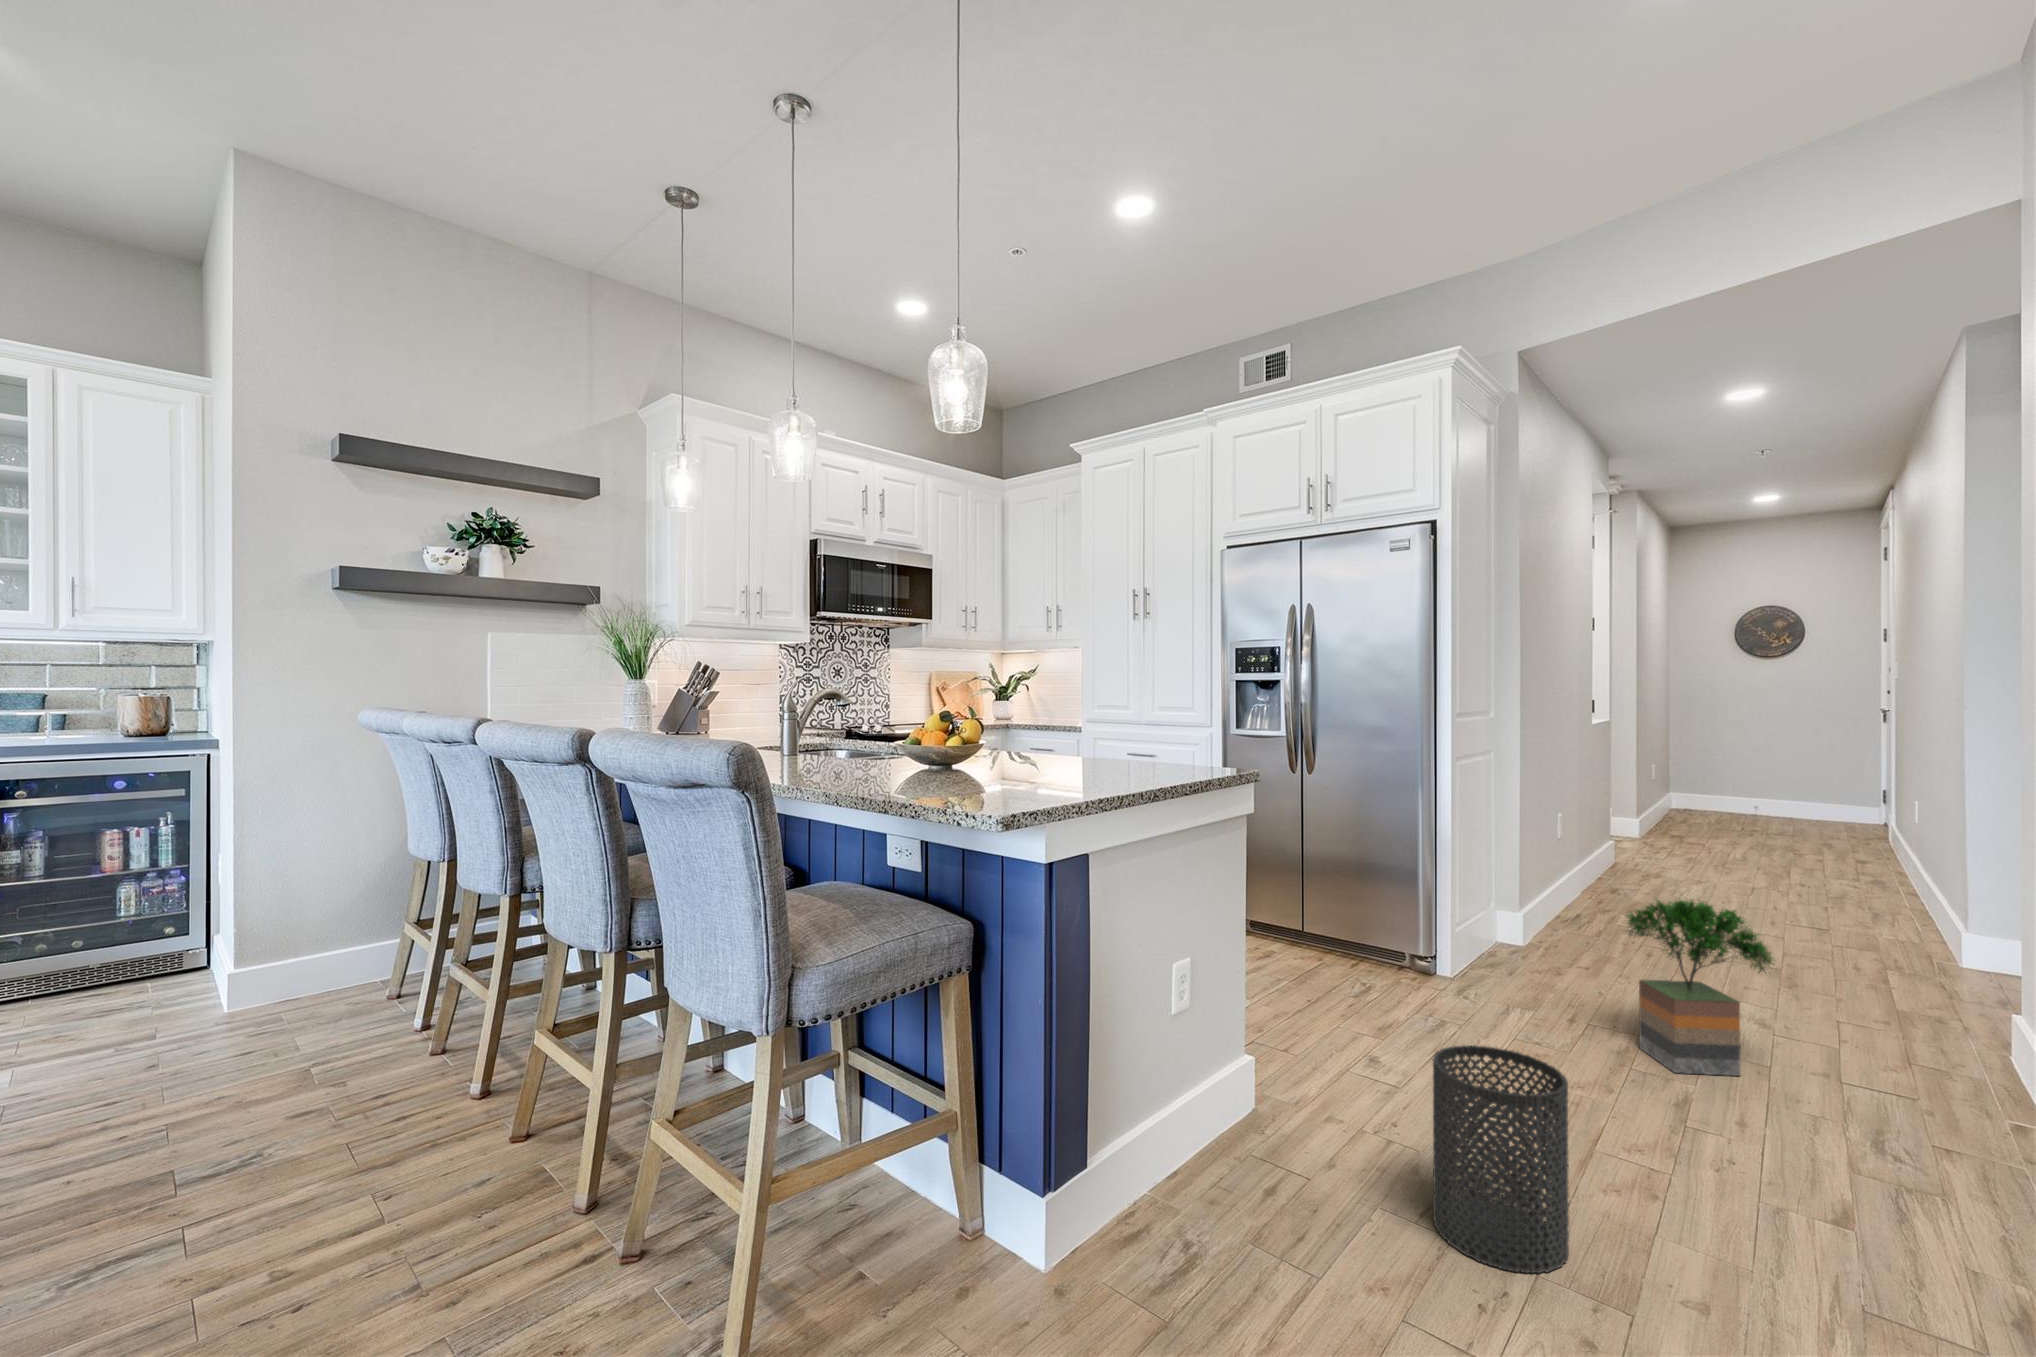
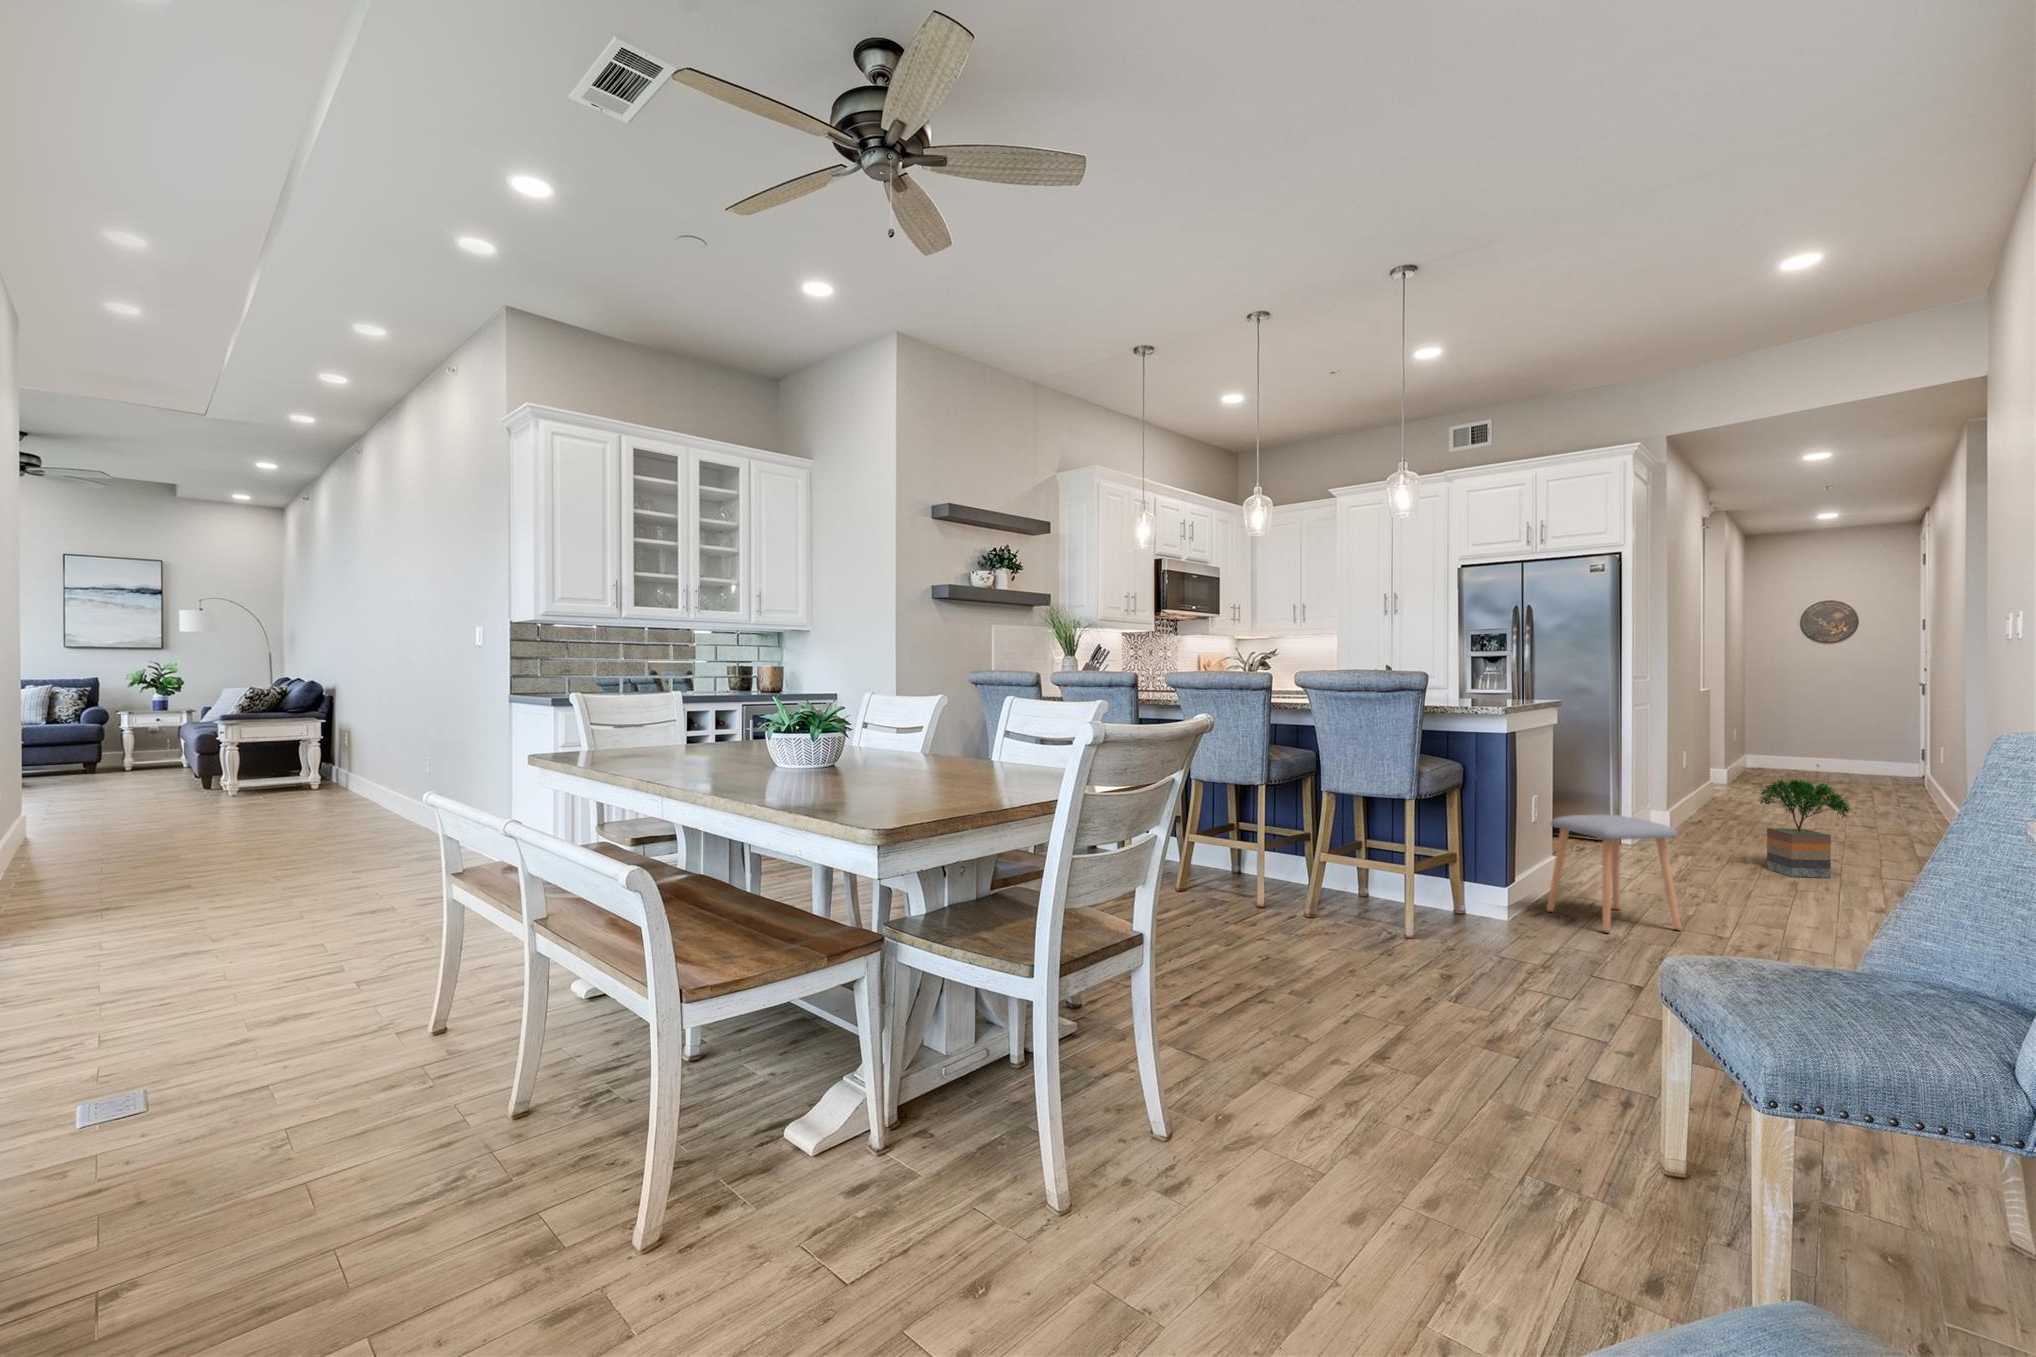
stool: none [1166,1018,1395,1321] -> present [1547,815,1681,933]
trash can: present [1433,1045,1569,1273] -> none [1683,831,1757,925]

